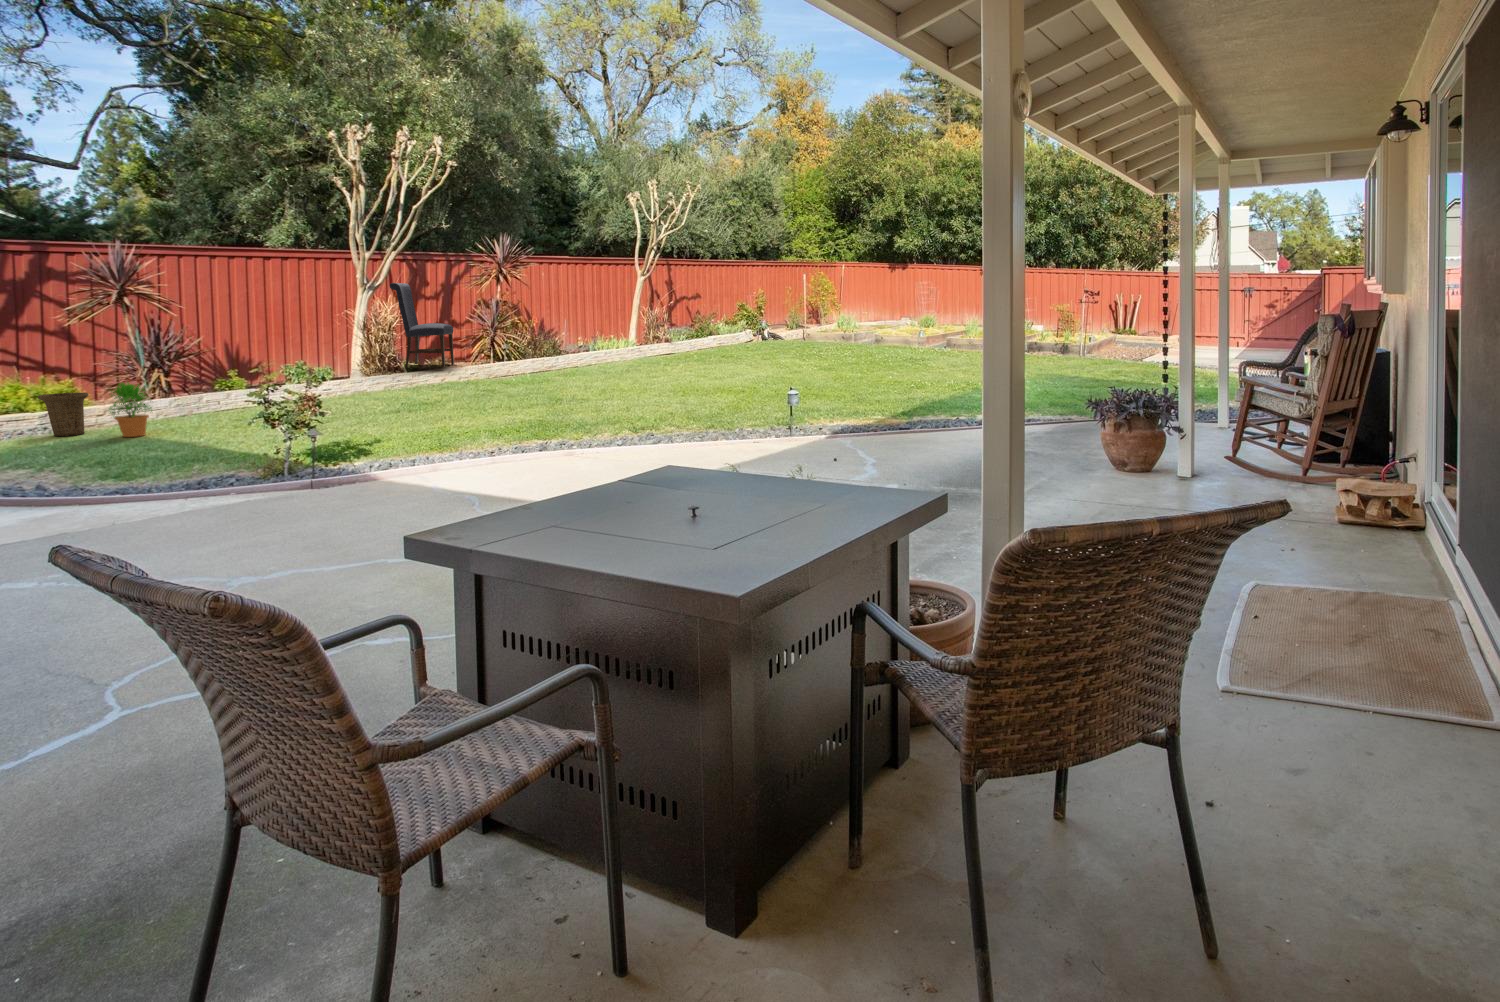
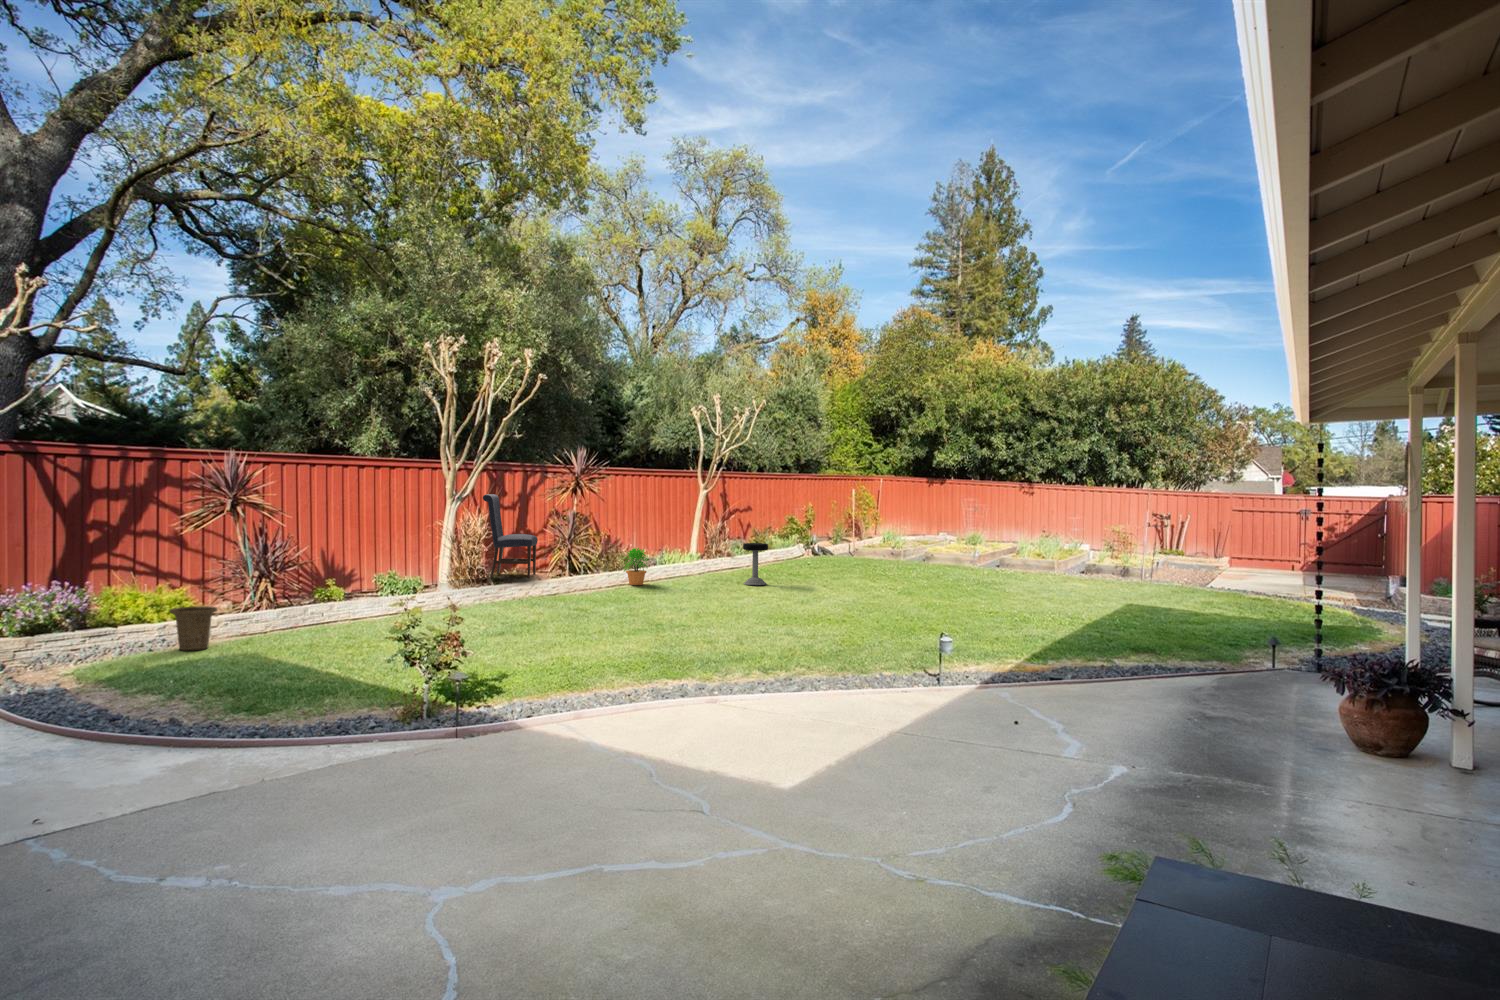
stool: none [661,326,686,369] -> present [743,543,768,585]
potted plant: present [109,382,152,437] -> present [624,548,648,585]

